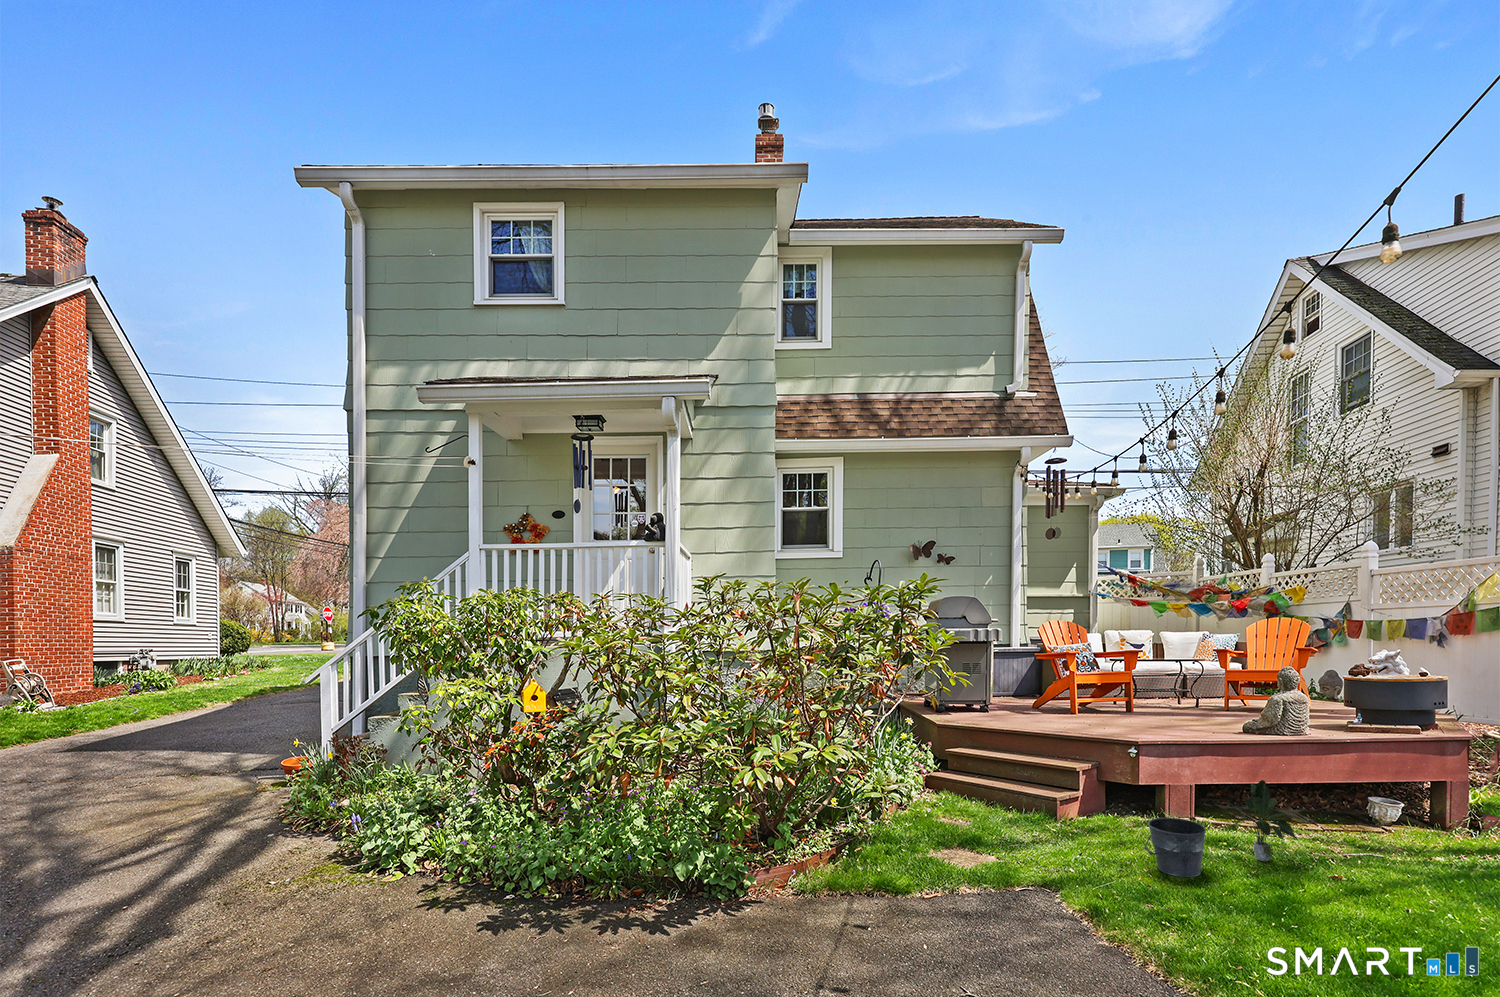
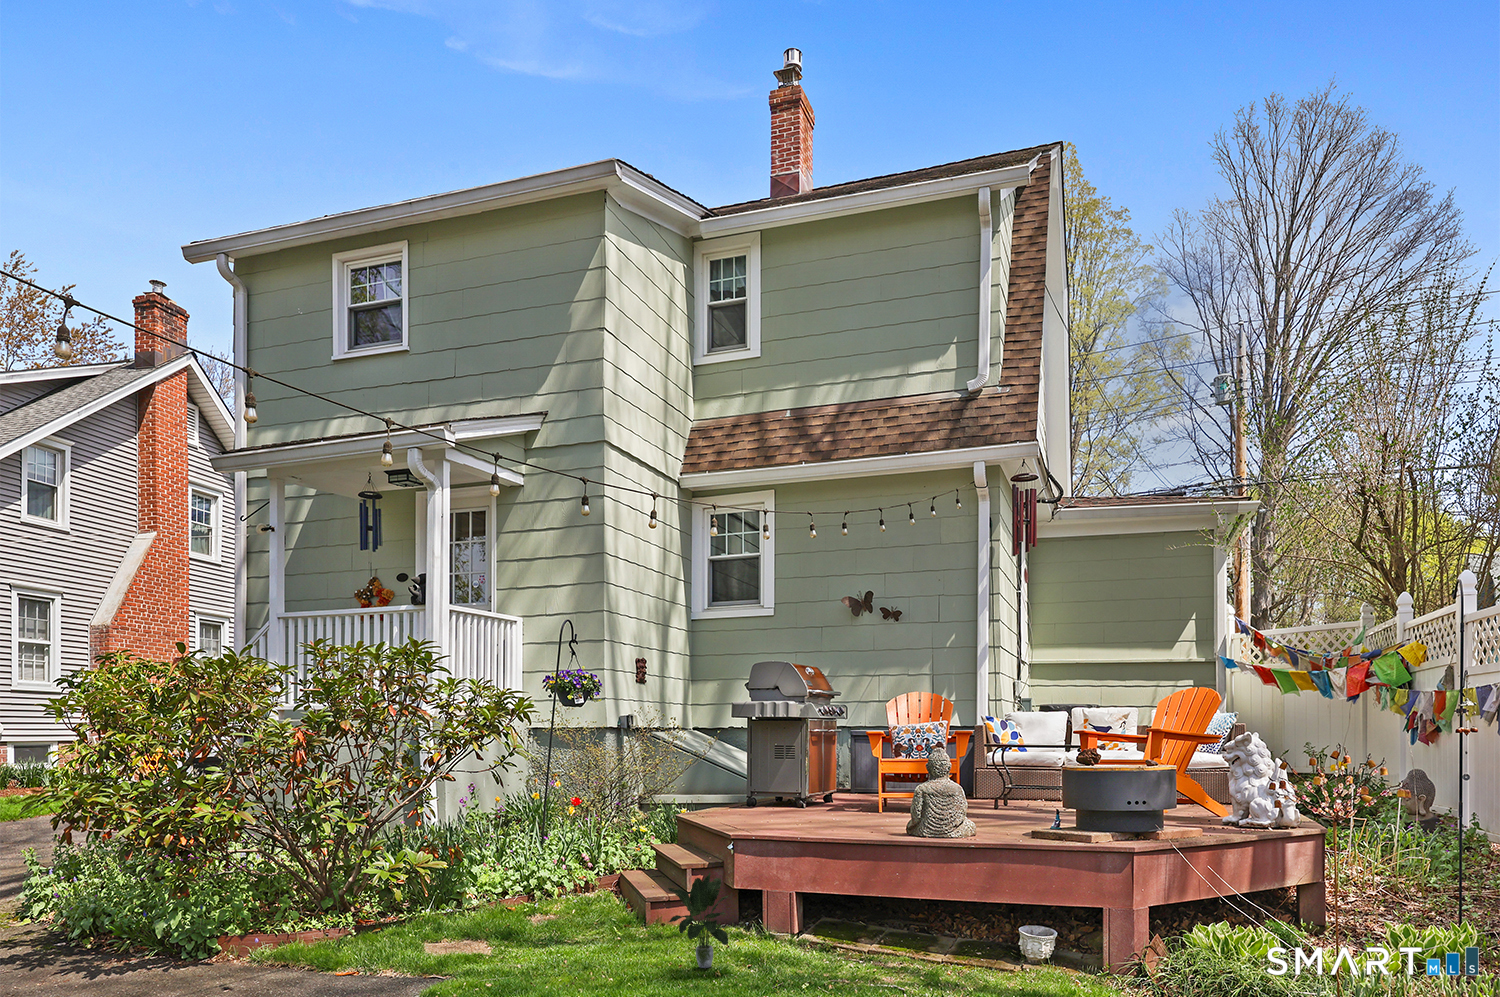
bucket: present [1144,818,1206,877] -> none [566,909,630,972]

